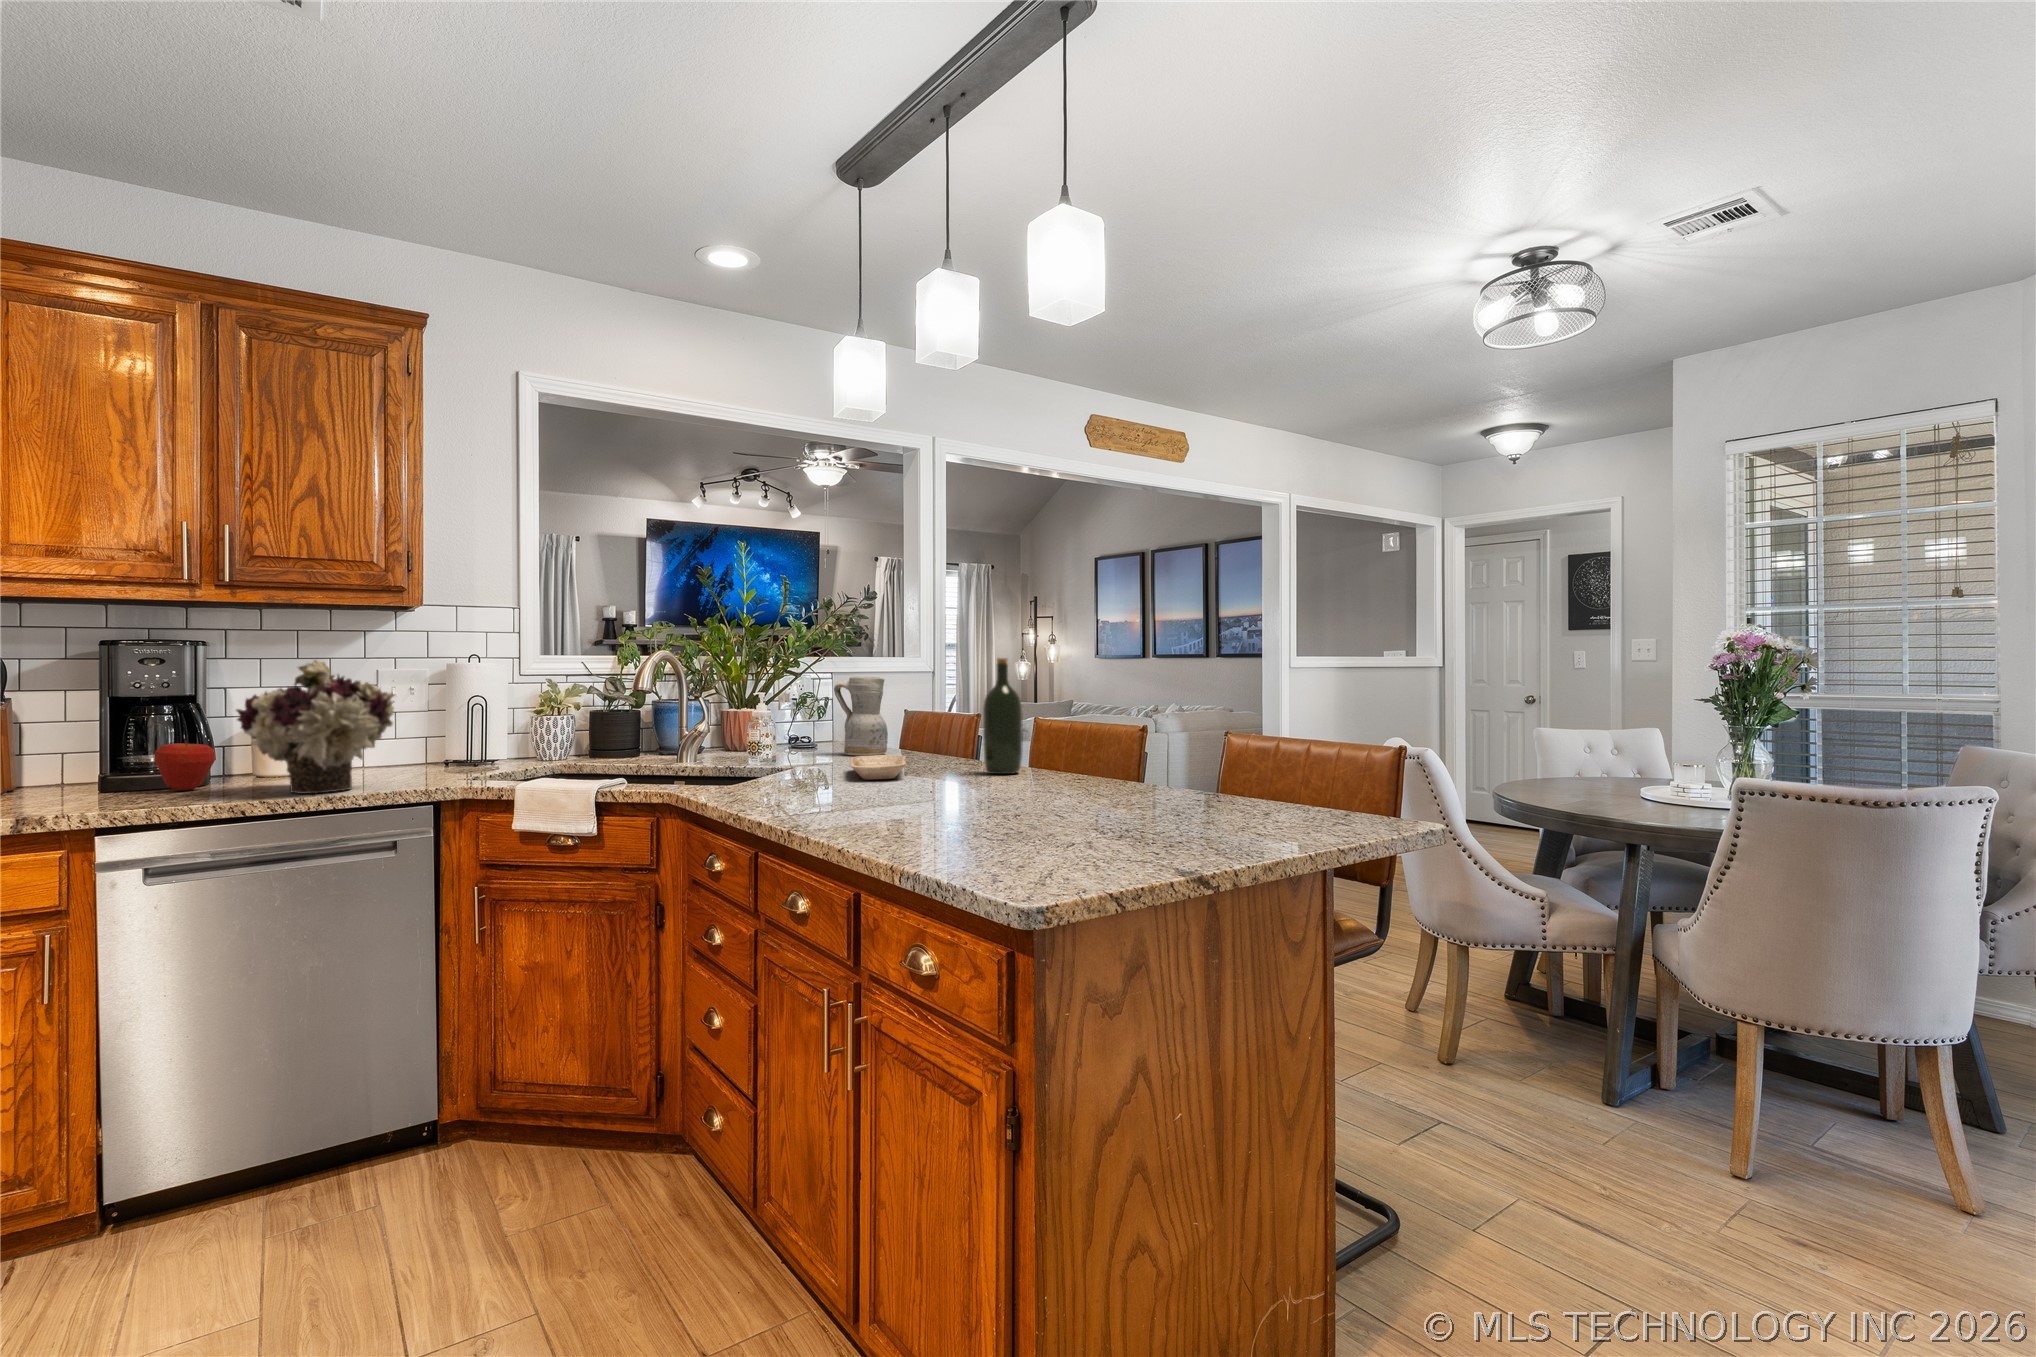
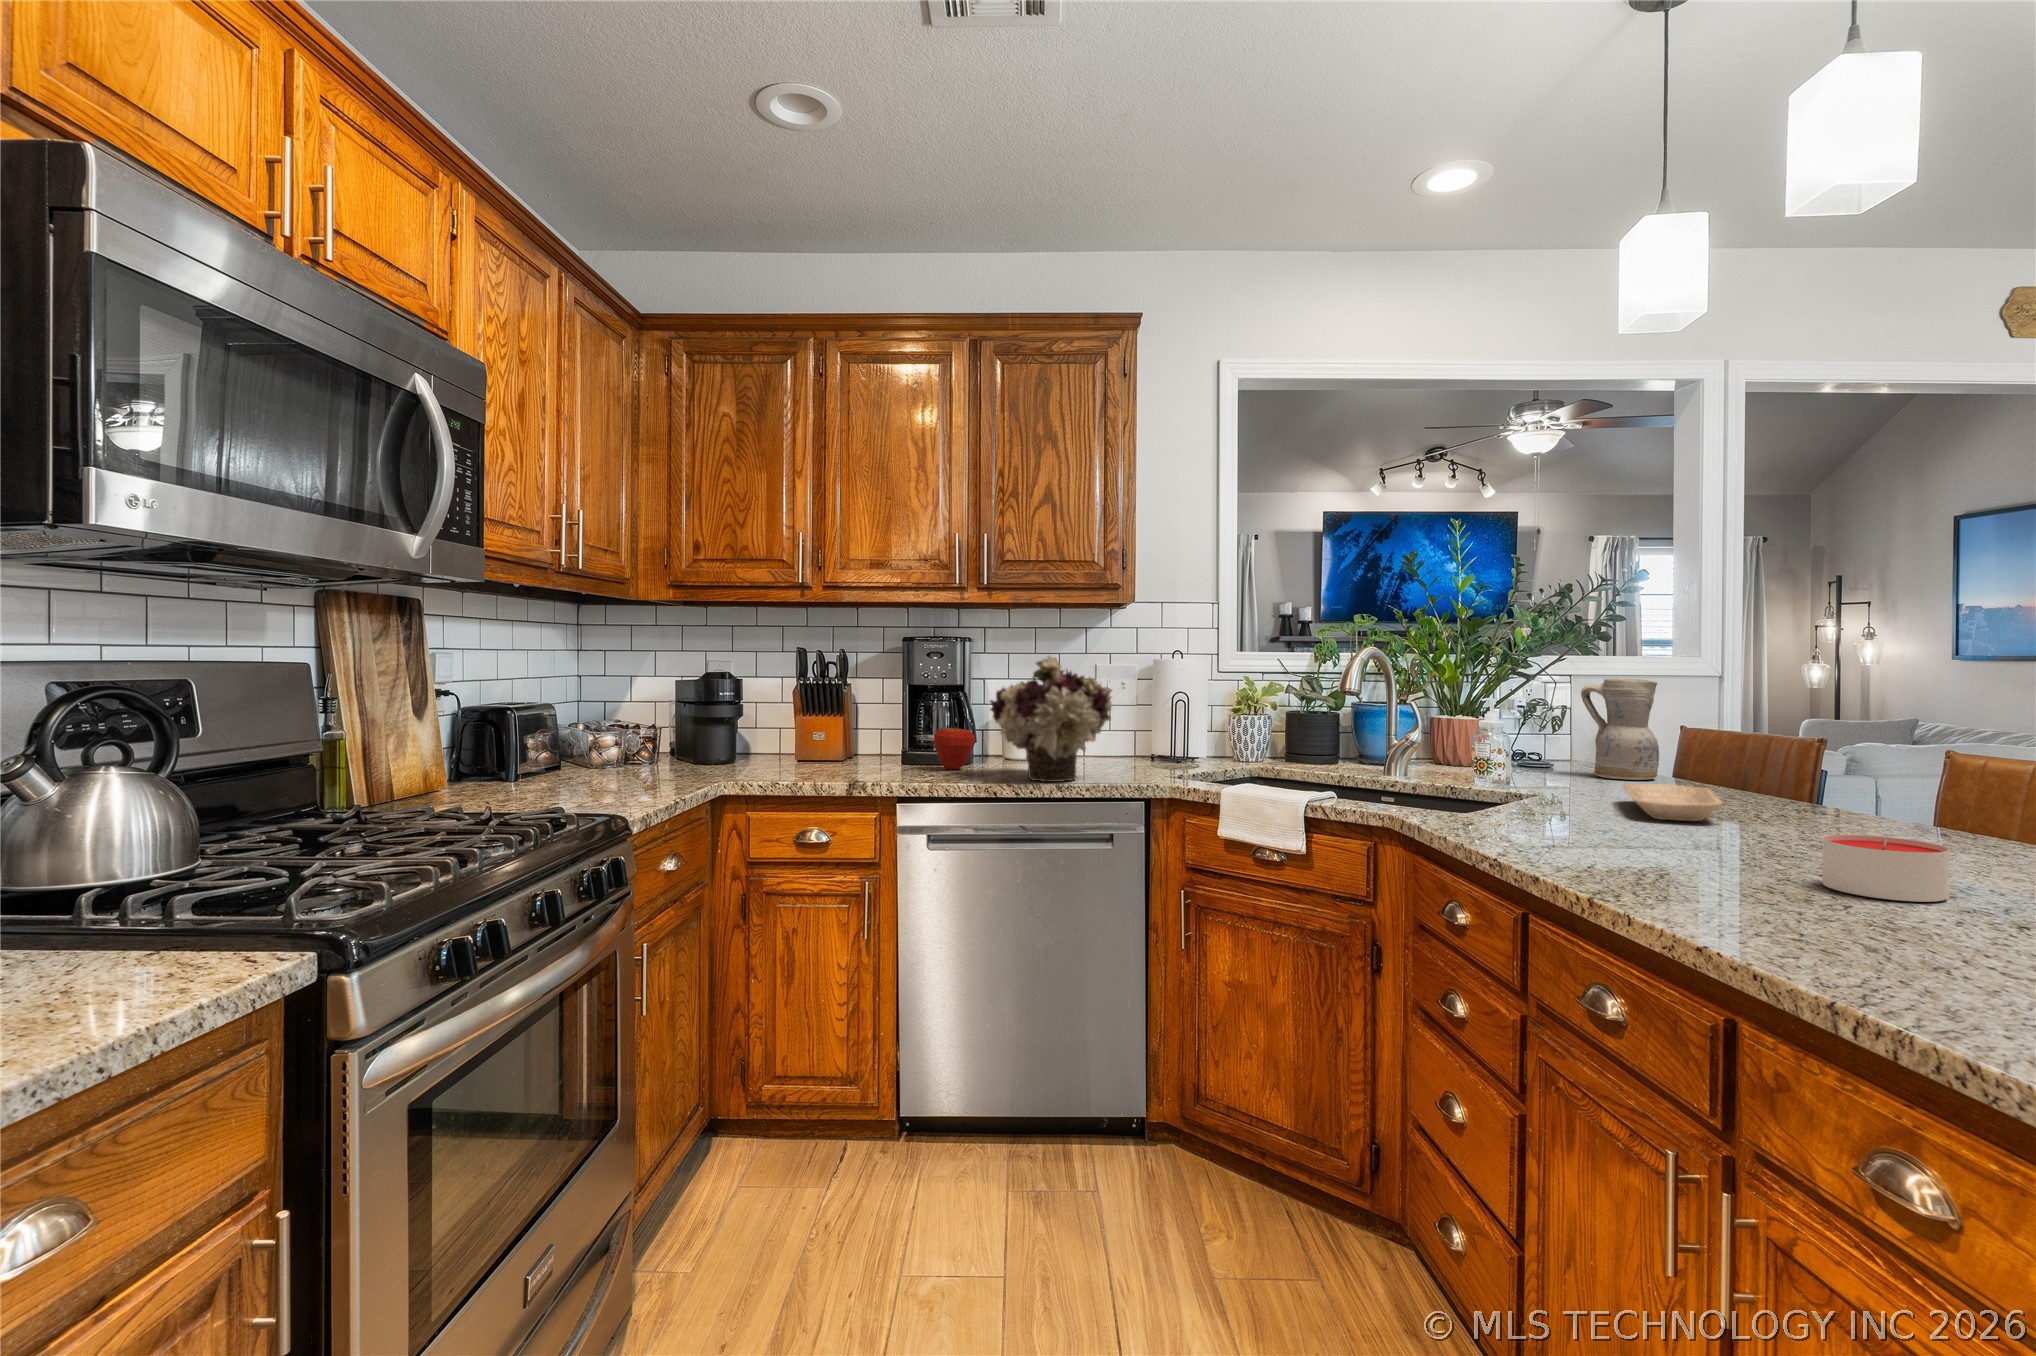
wine bottle: present [983,658,1023,774] -> none [1855,657,1933,831]
candle: none [935,774,995,811] -> present [1822,835,1949,902]

